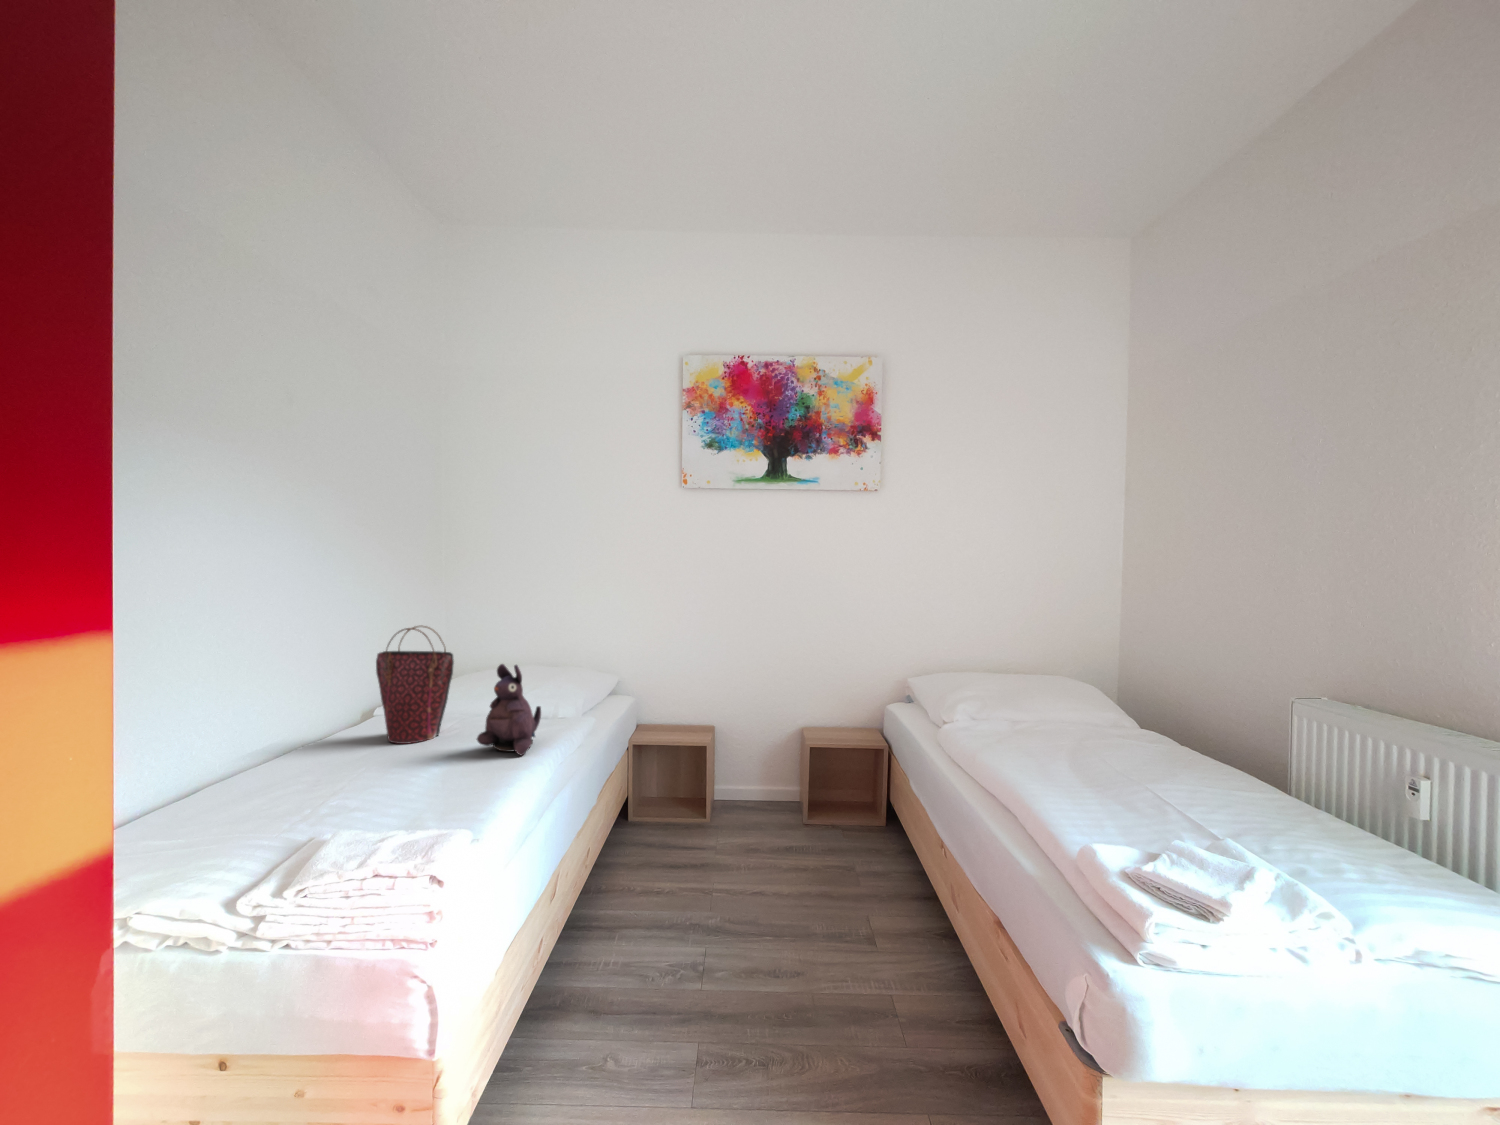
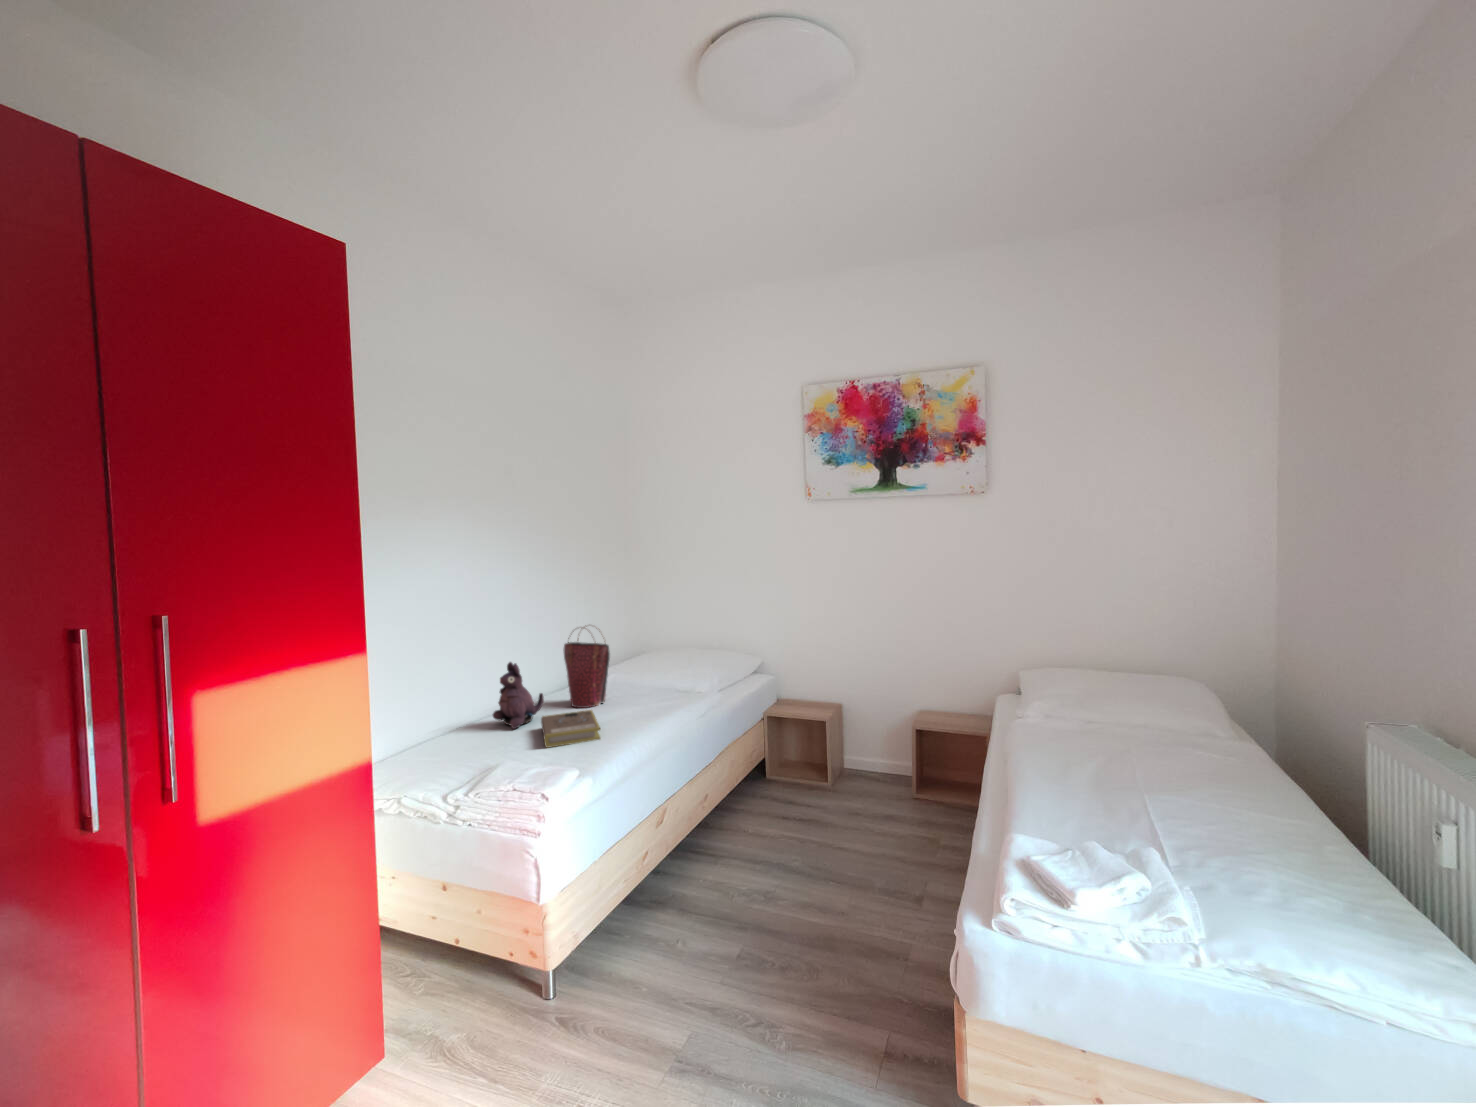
plush toy: present [477,664,541,755] -> present [493,662,544,729]
book: none [359,743,471,804] -> present [541,710,600,748]

